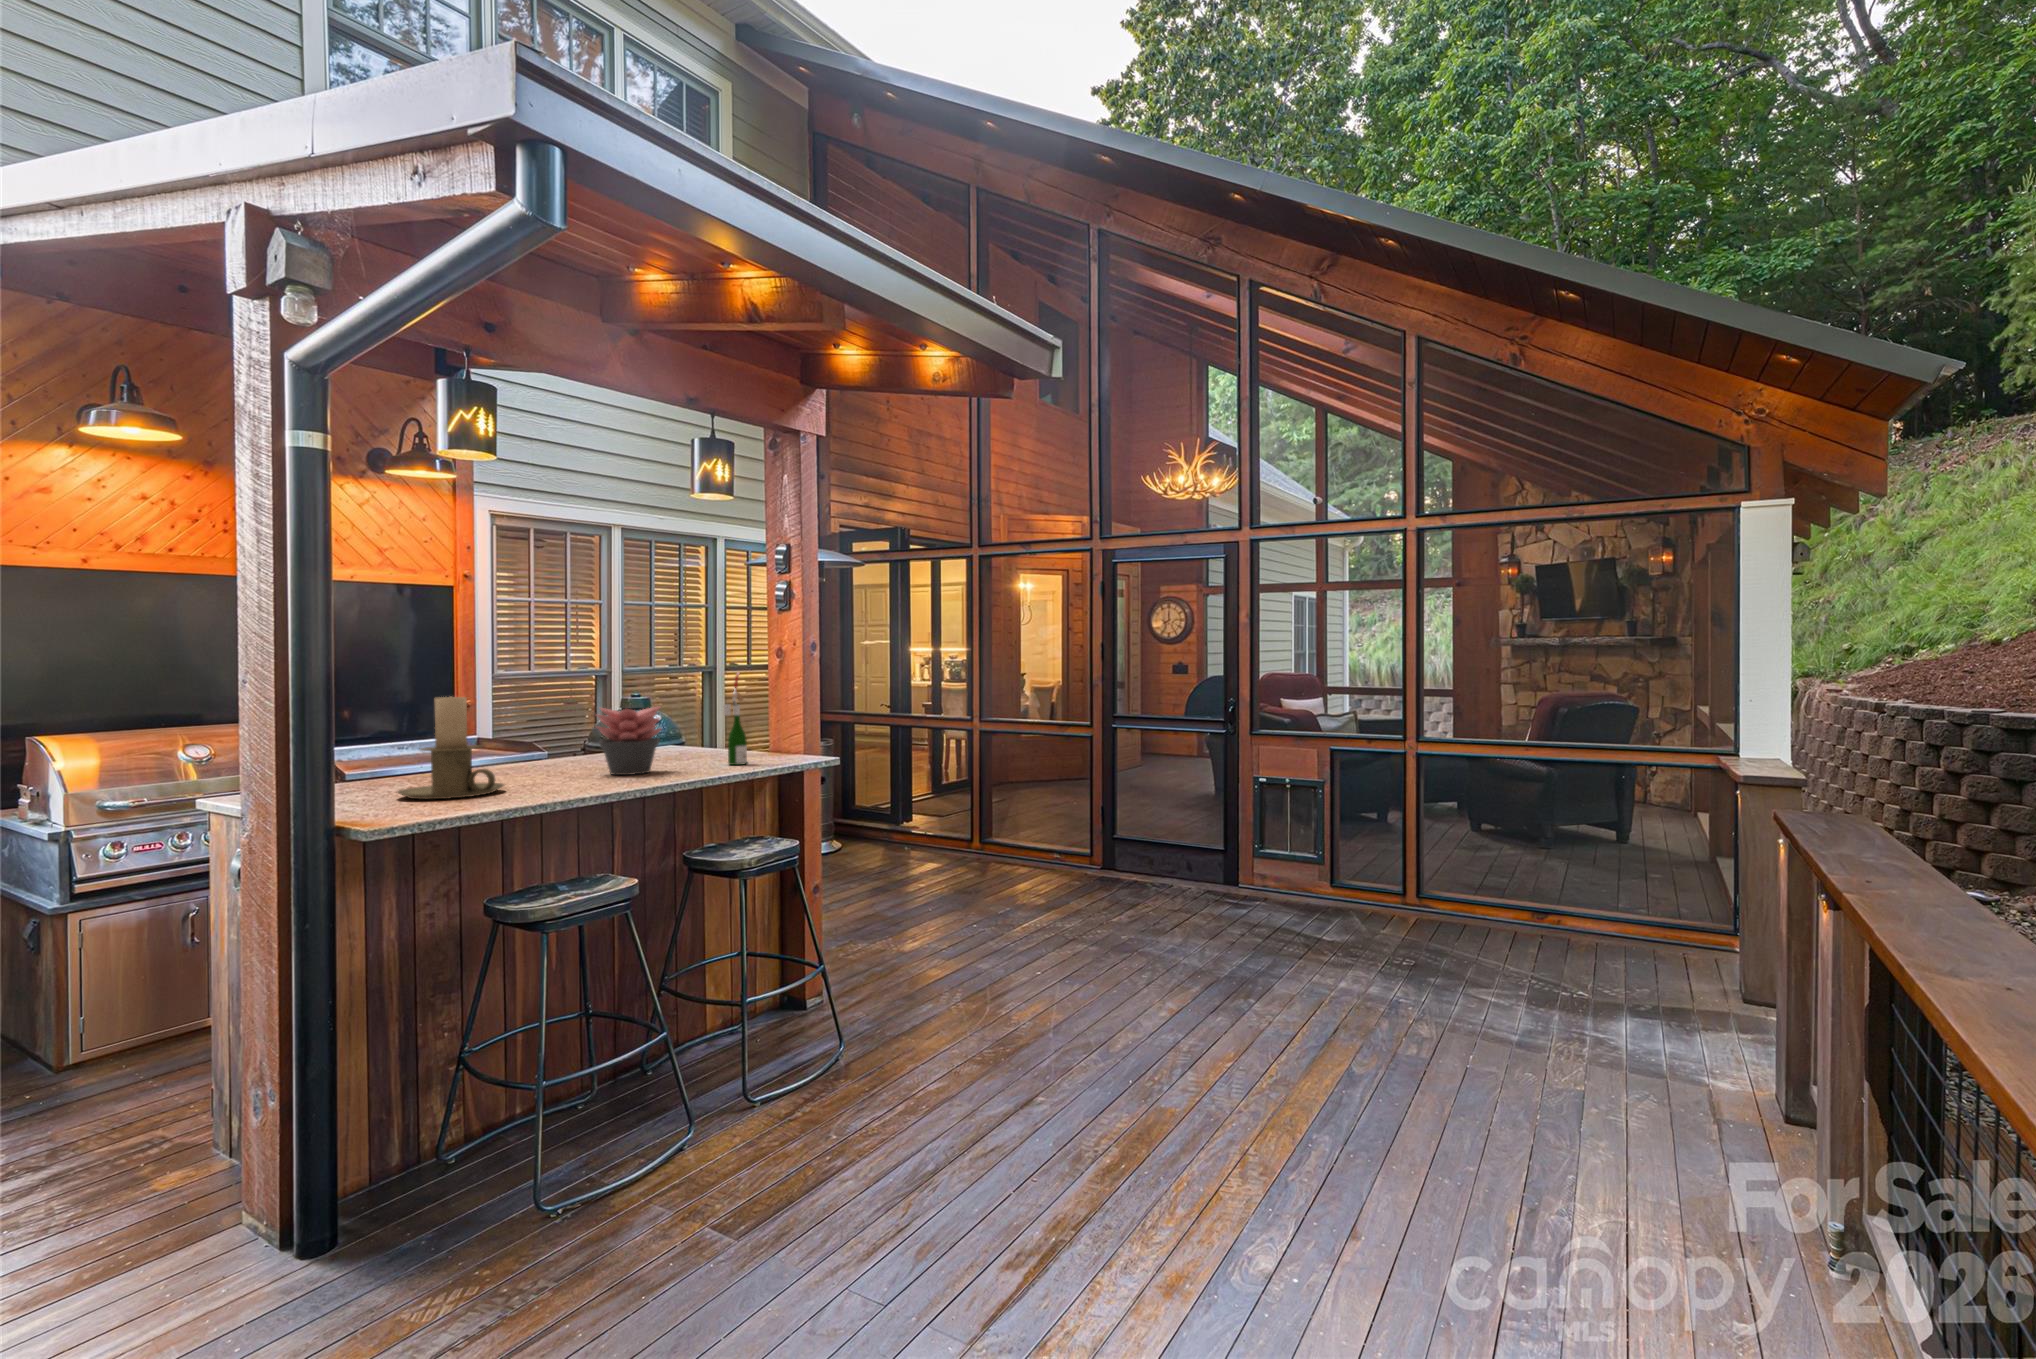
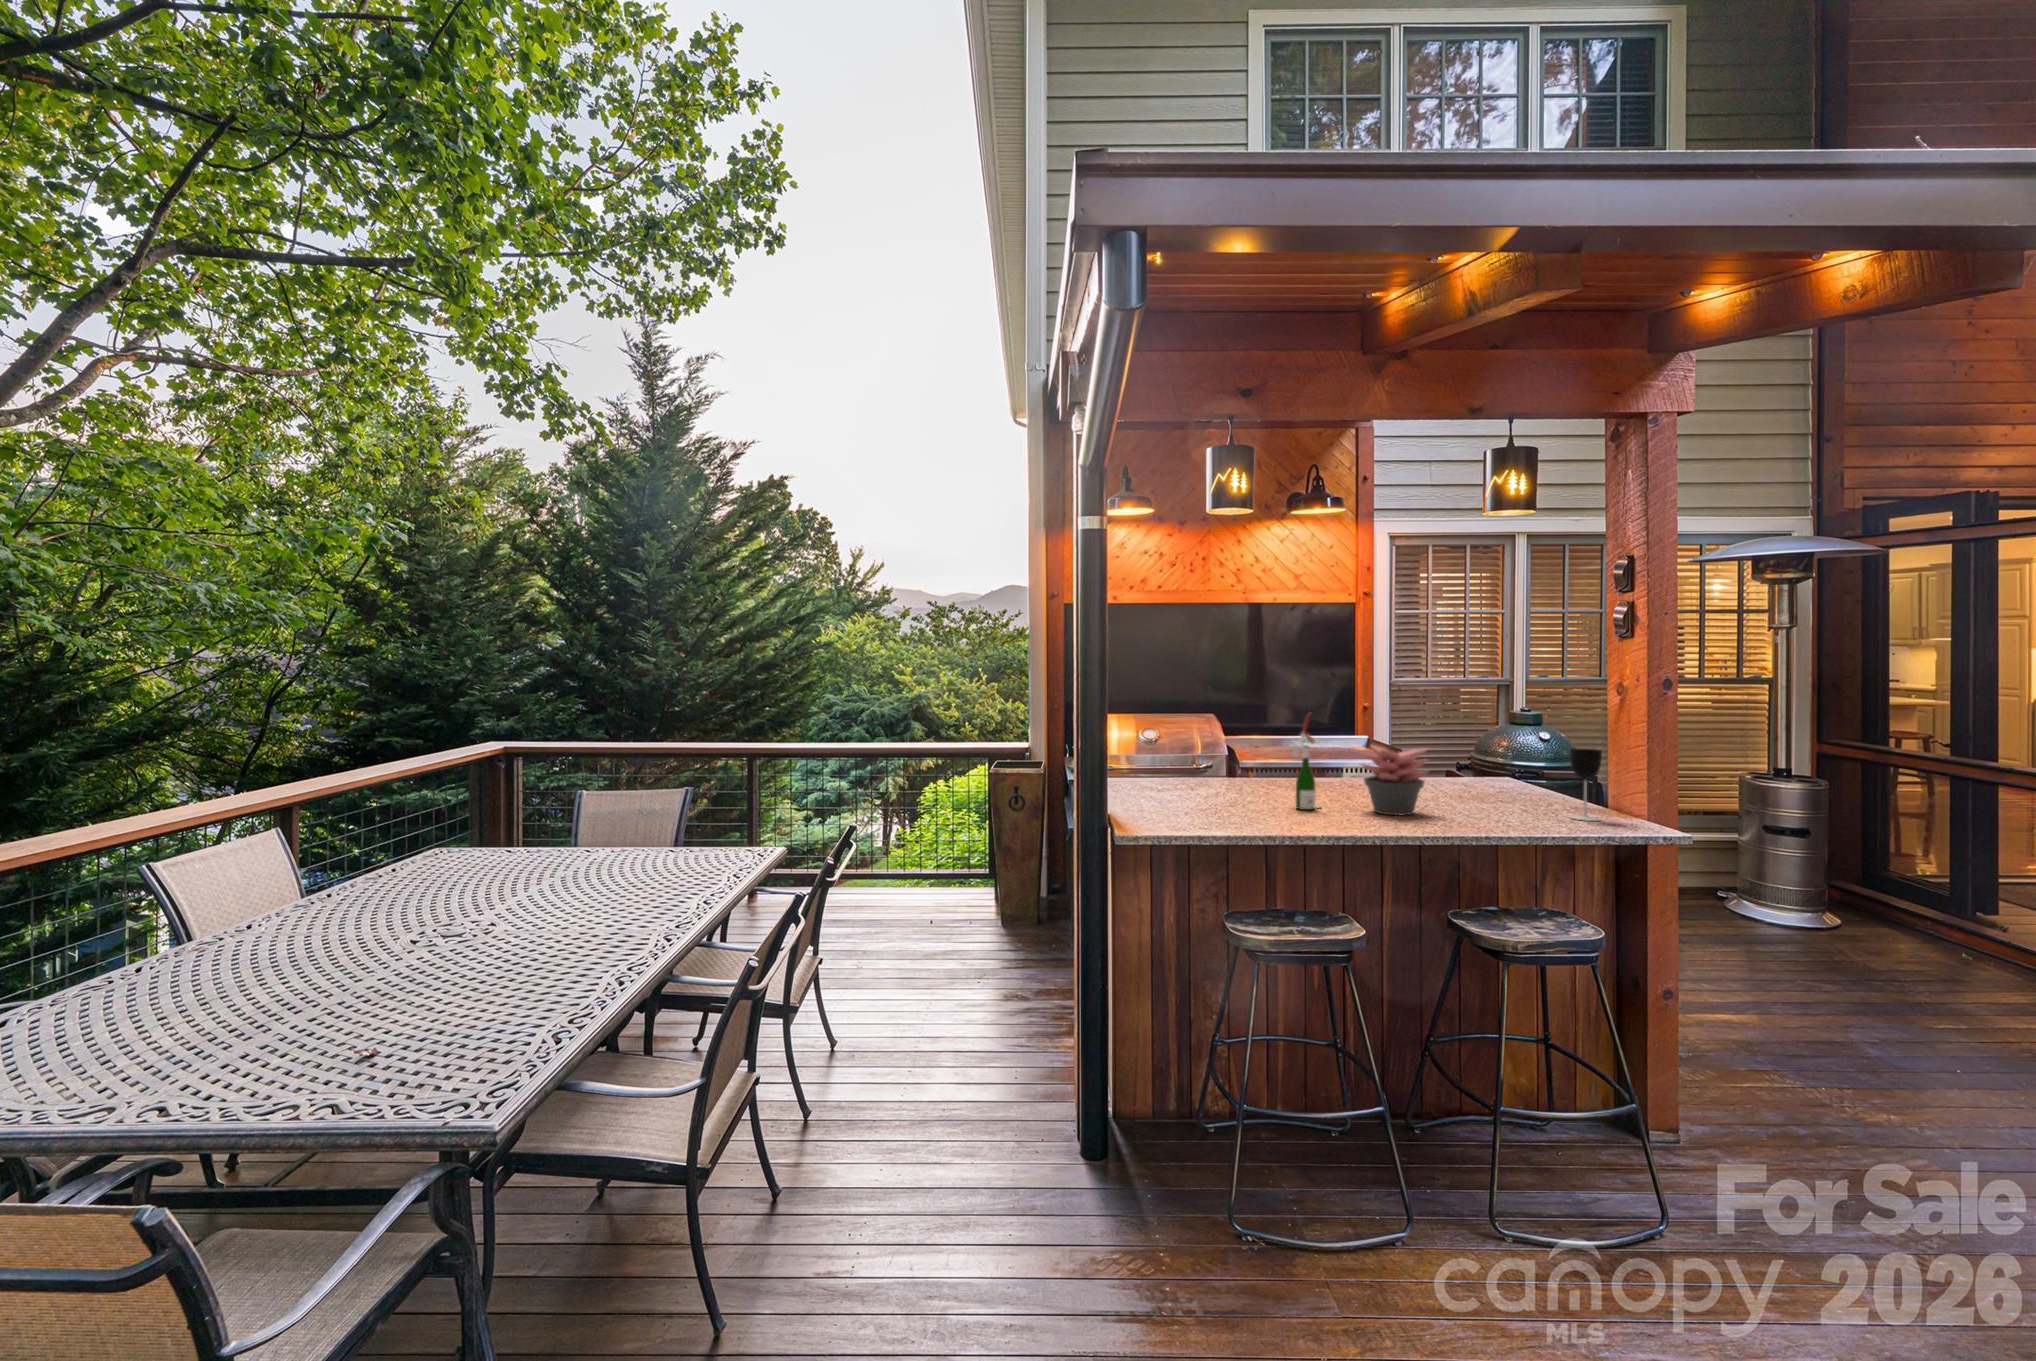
wine bottle: present [724,672,748,765] -> present [1293,714,1320,810]
candle holder: present [398,697,504,799] -> none [1183,731,1263,819]
wine glass: none [771,700,795,760] -> present [1570,749,1602,821]

